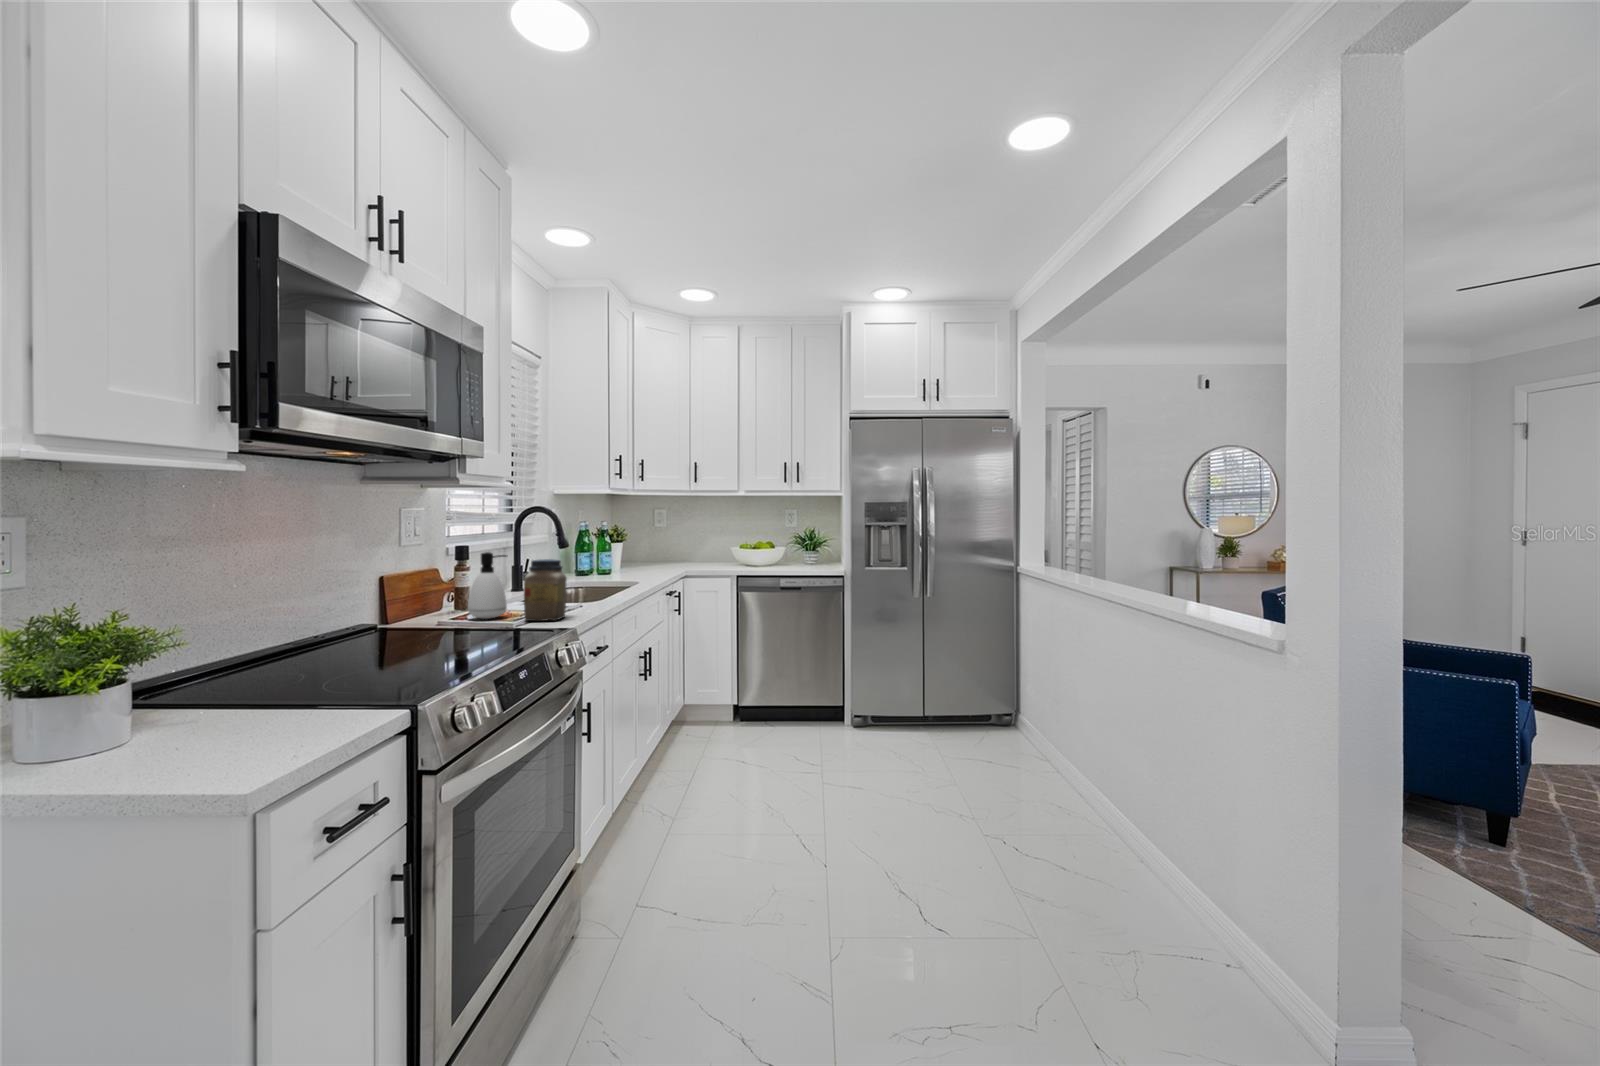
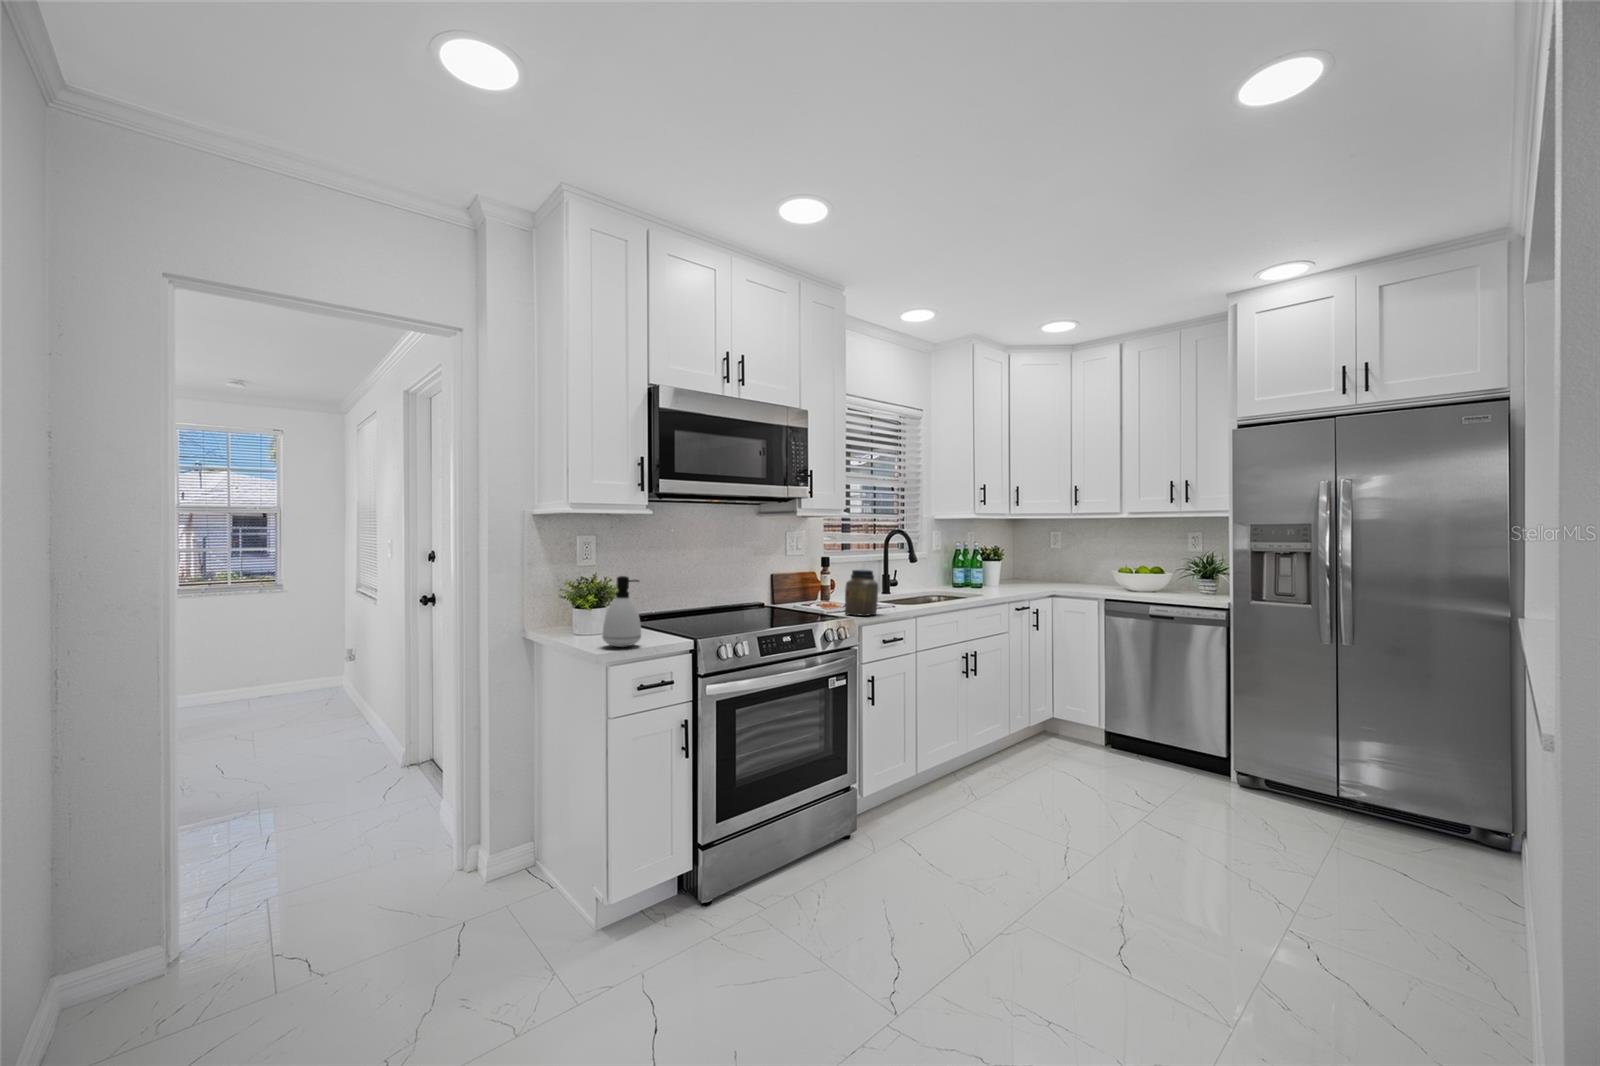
soap dispenser: present [468,552,507,619] -> present [602,576,641,647]

